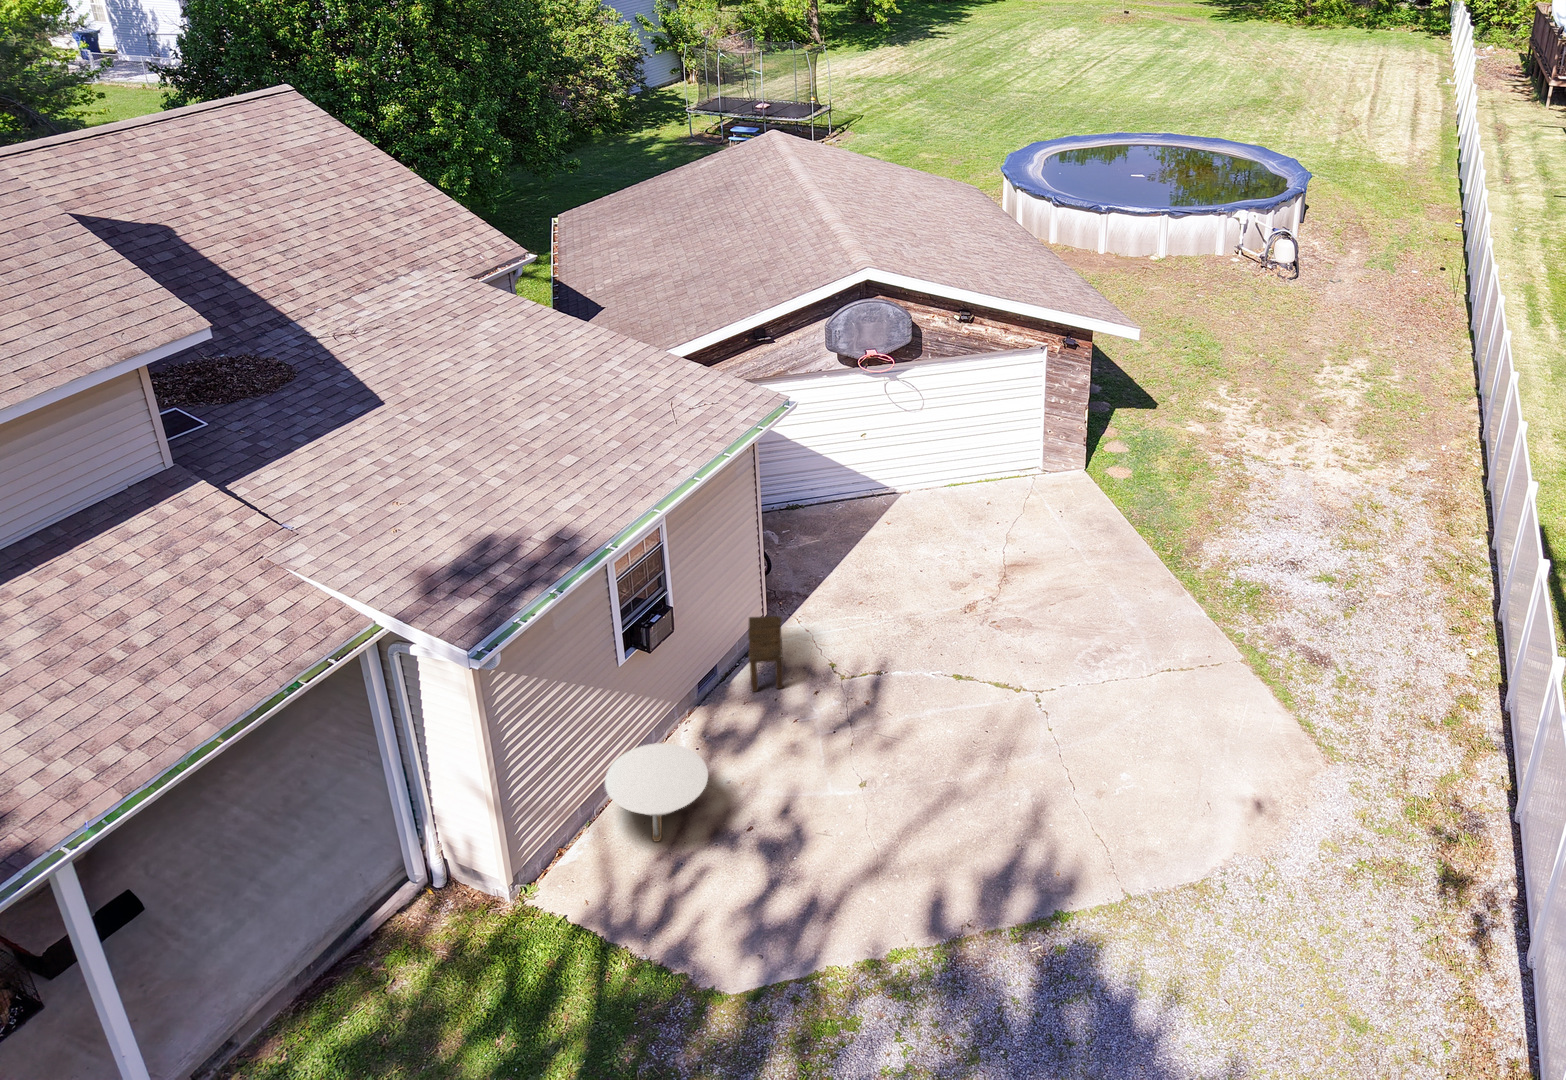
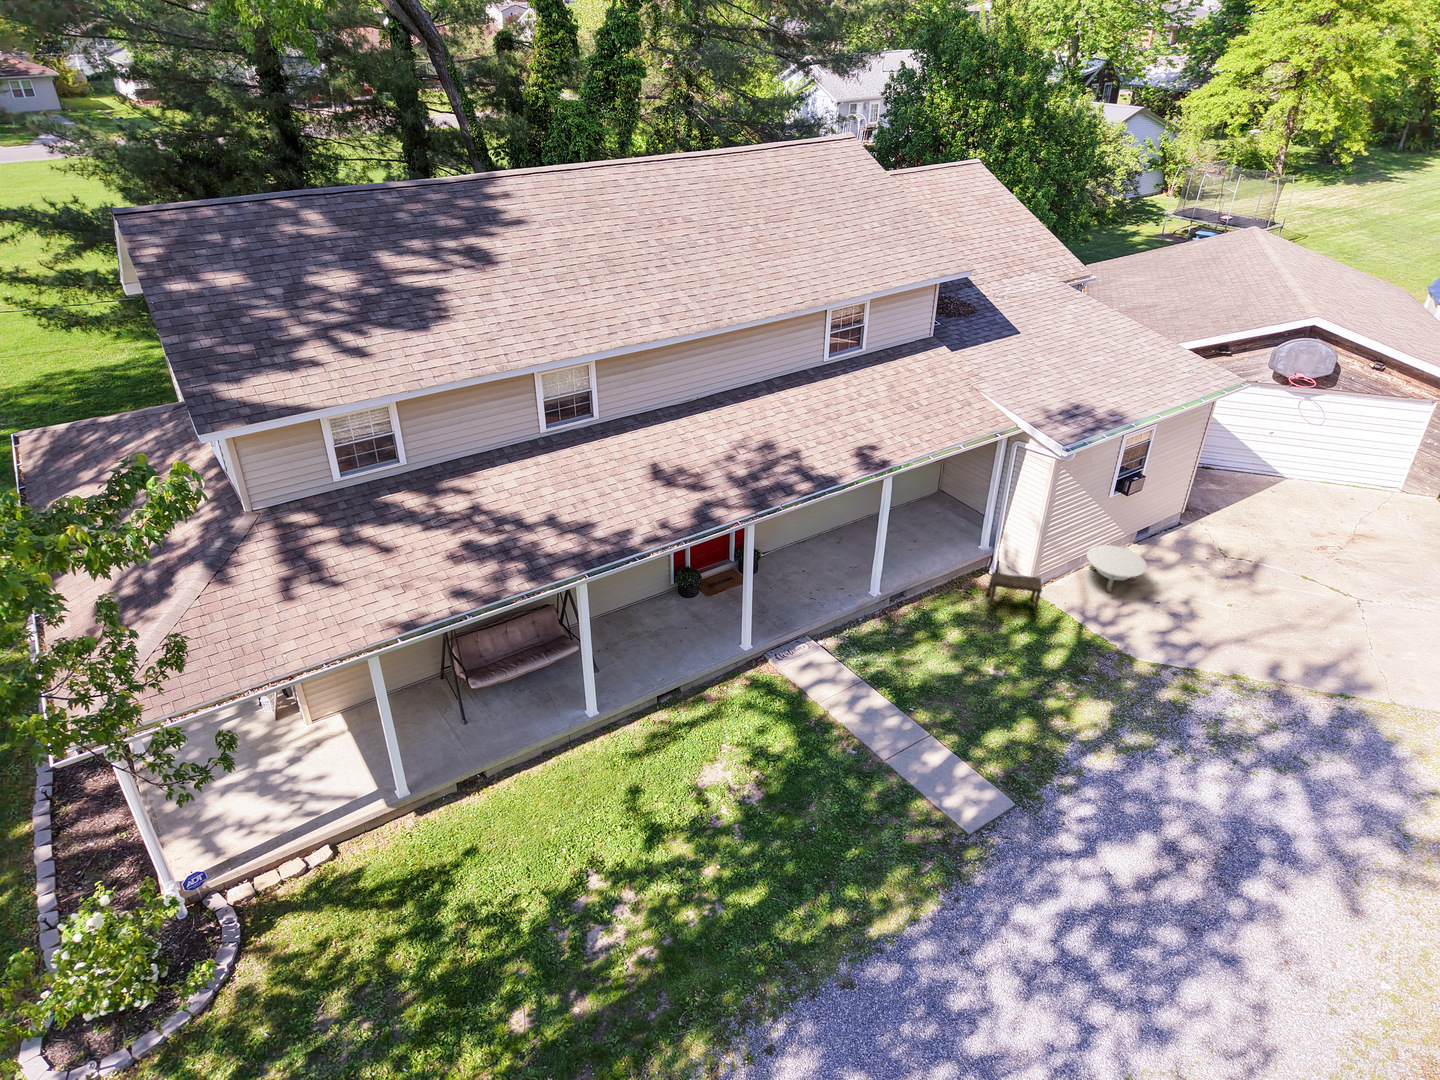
bench: present [748,616,783,692] -> present [987,572,1042,610]

